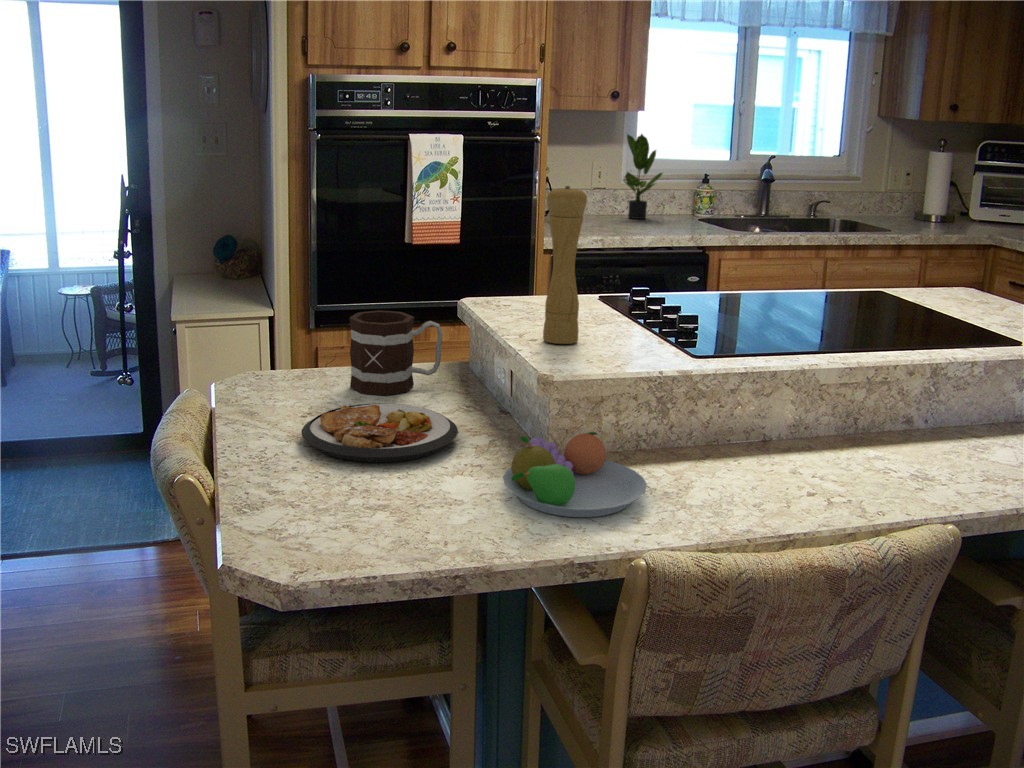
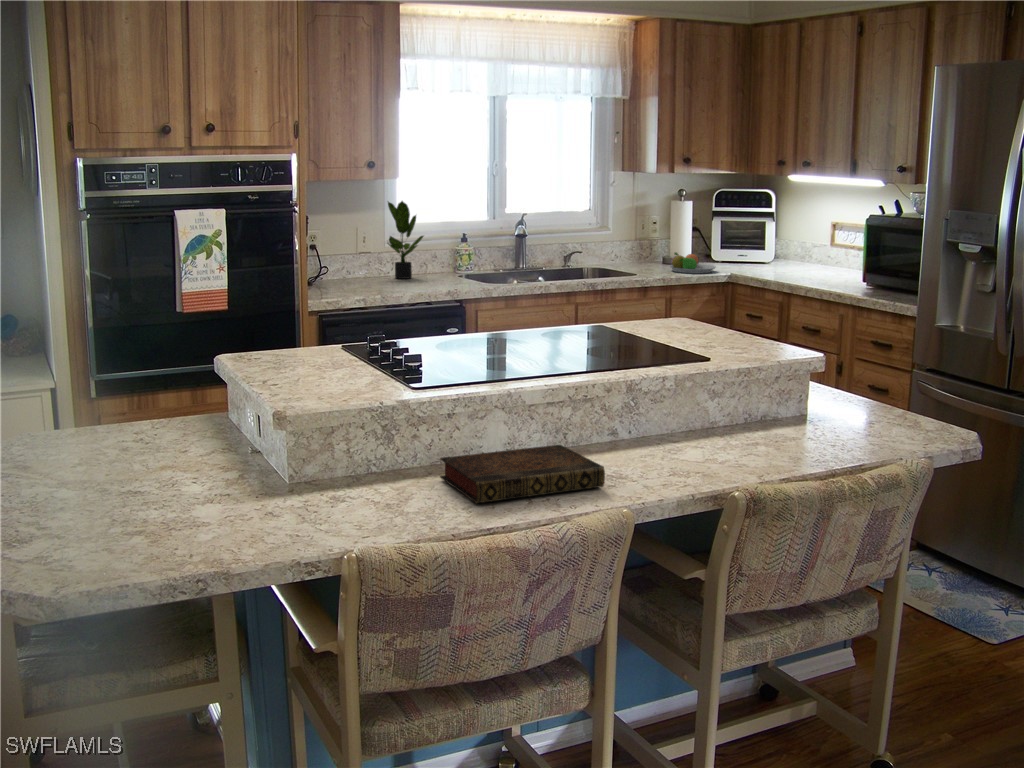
pepper mill: present [543,186,587,344] -> none [281,252,319,389]
mug: present [349,310,443,395] -> none [110,371,200,447]
plate: present [302,404,458,463] -> none [65,452,211,501]
fruit bowl: present [503,432,647,517] -> present [669,253,716,273]
book: none [720,433,930,502] -> present [440,445,605,503]

